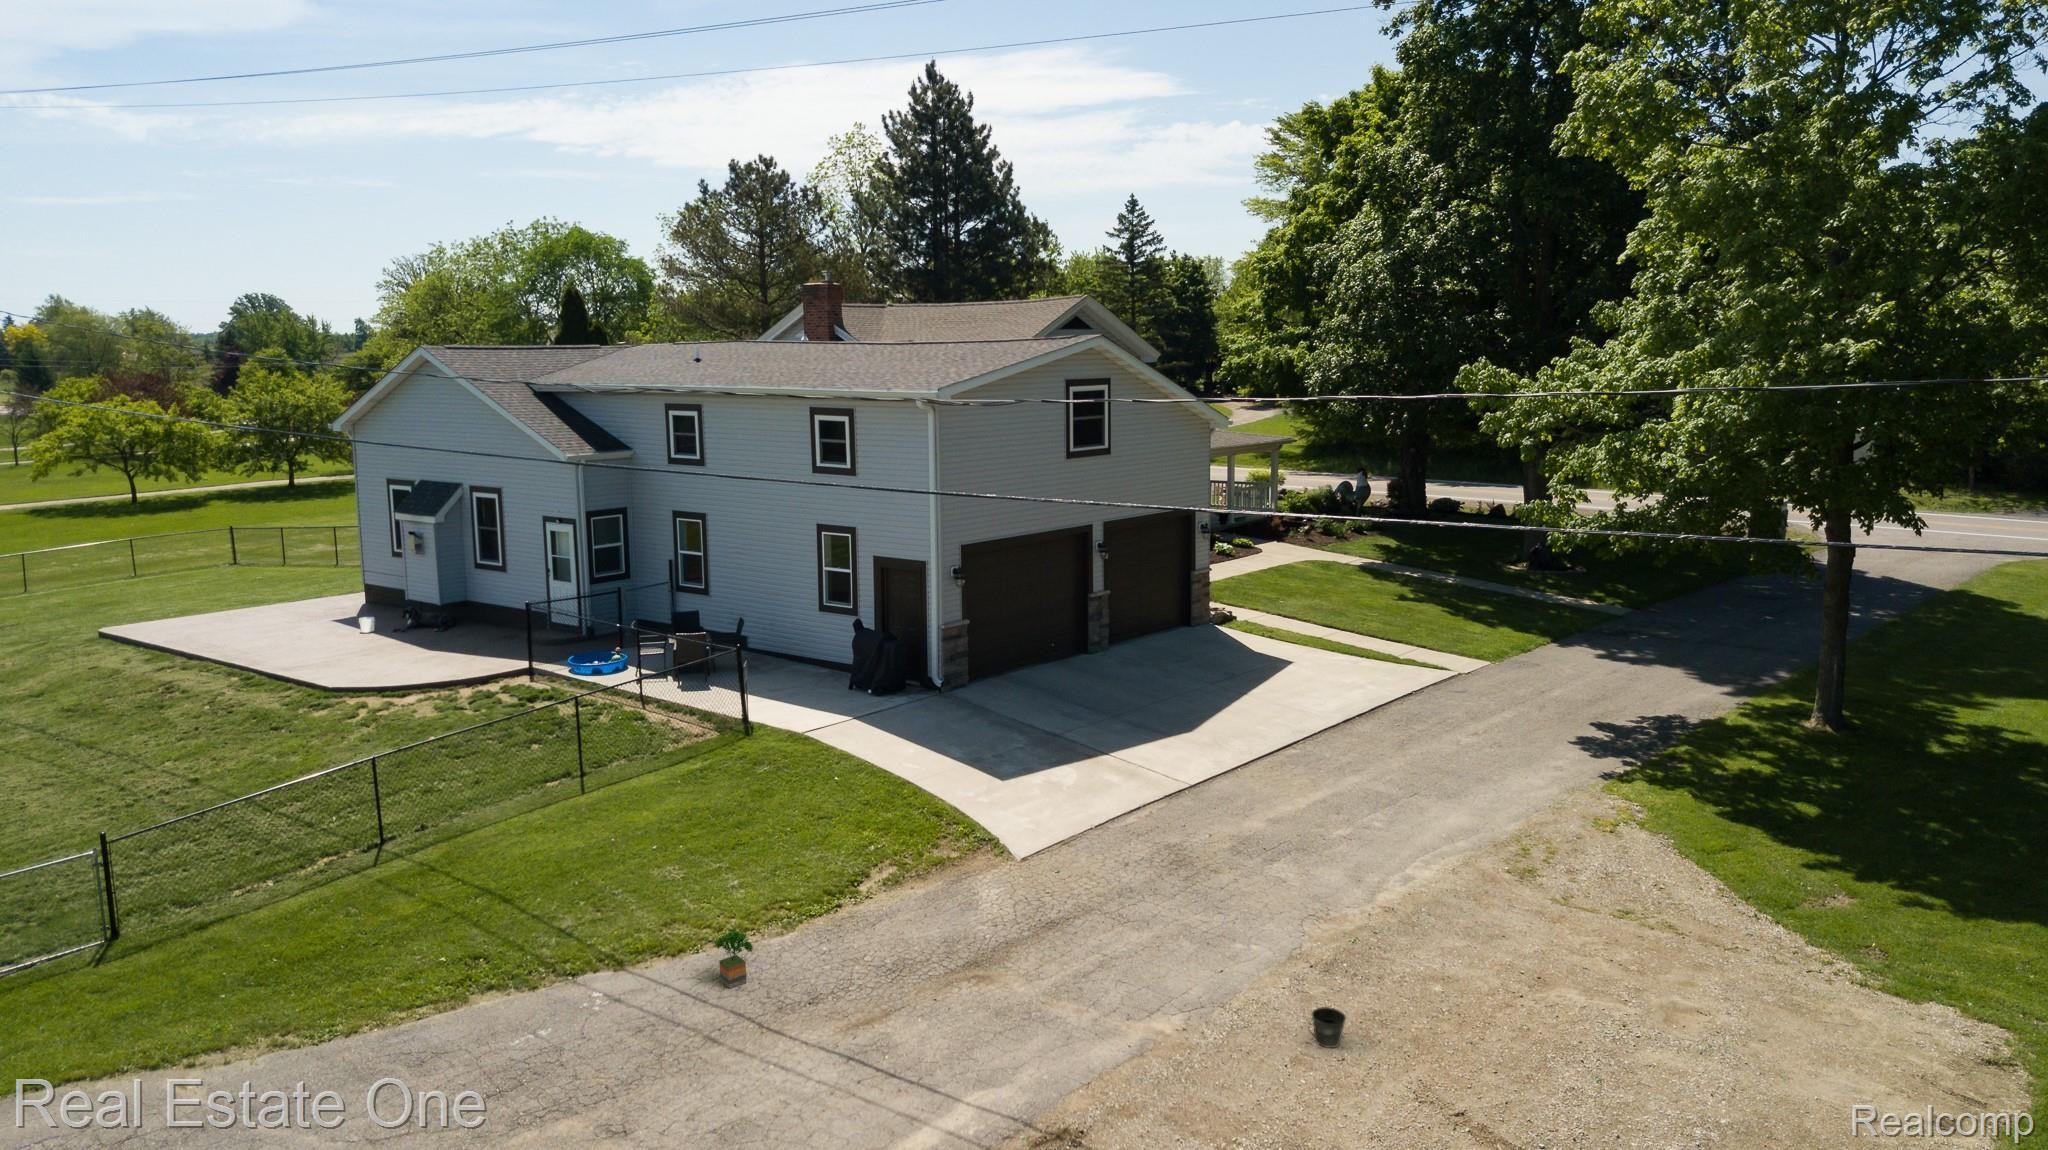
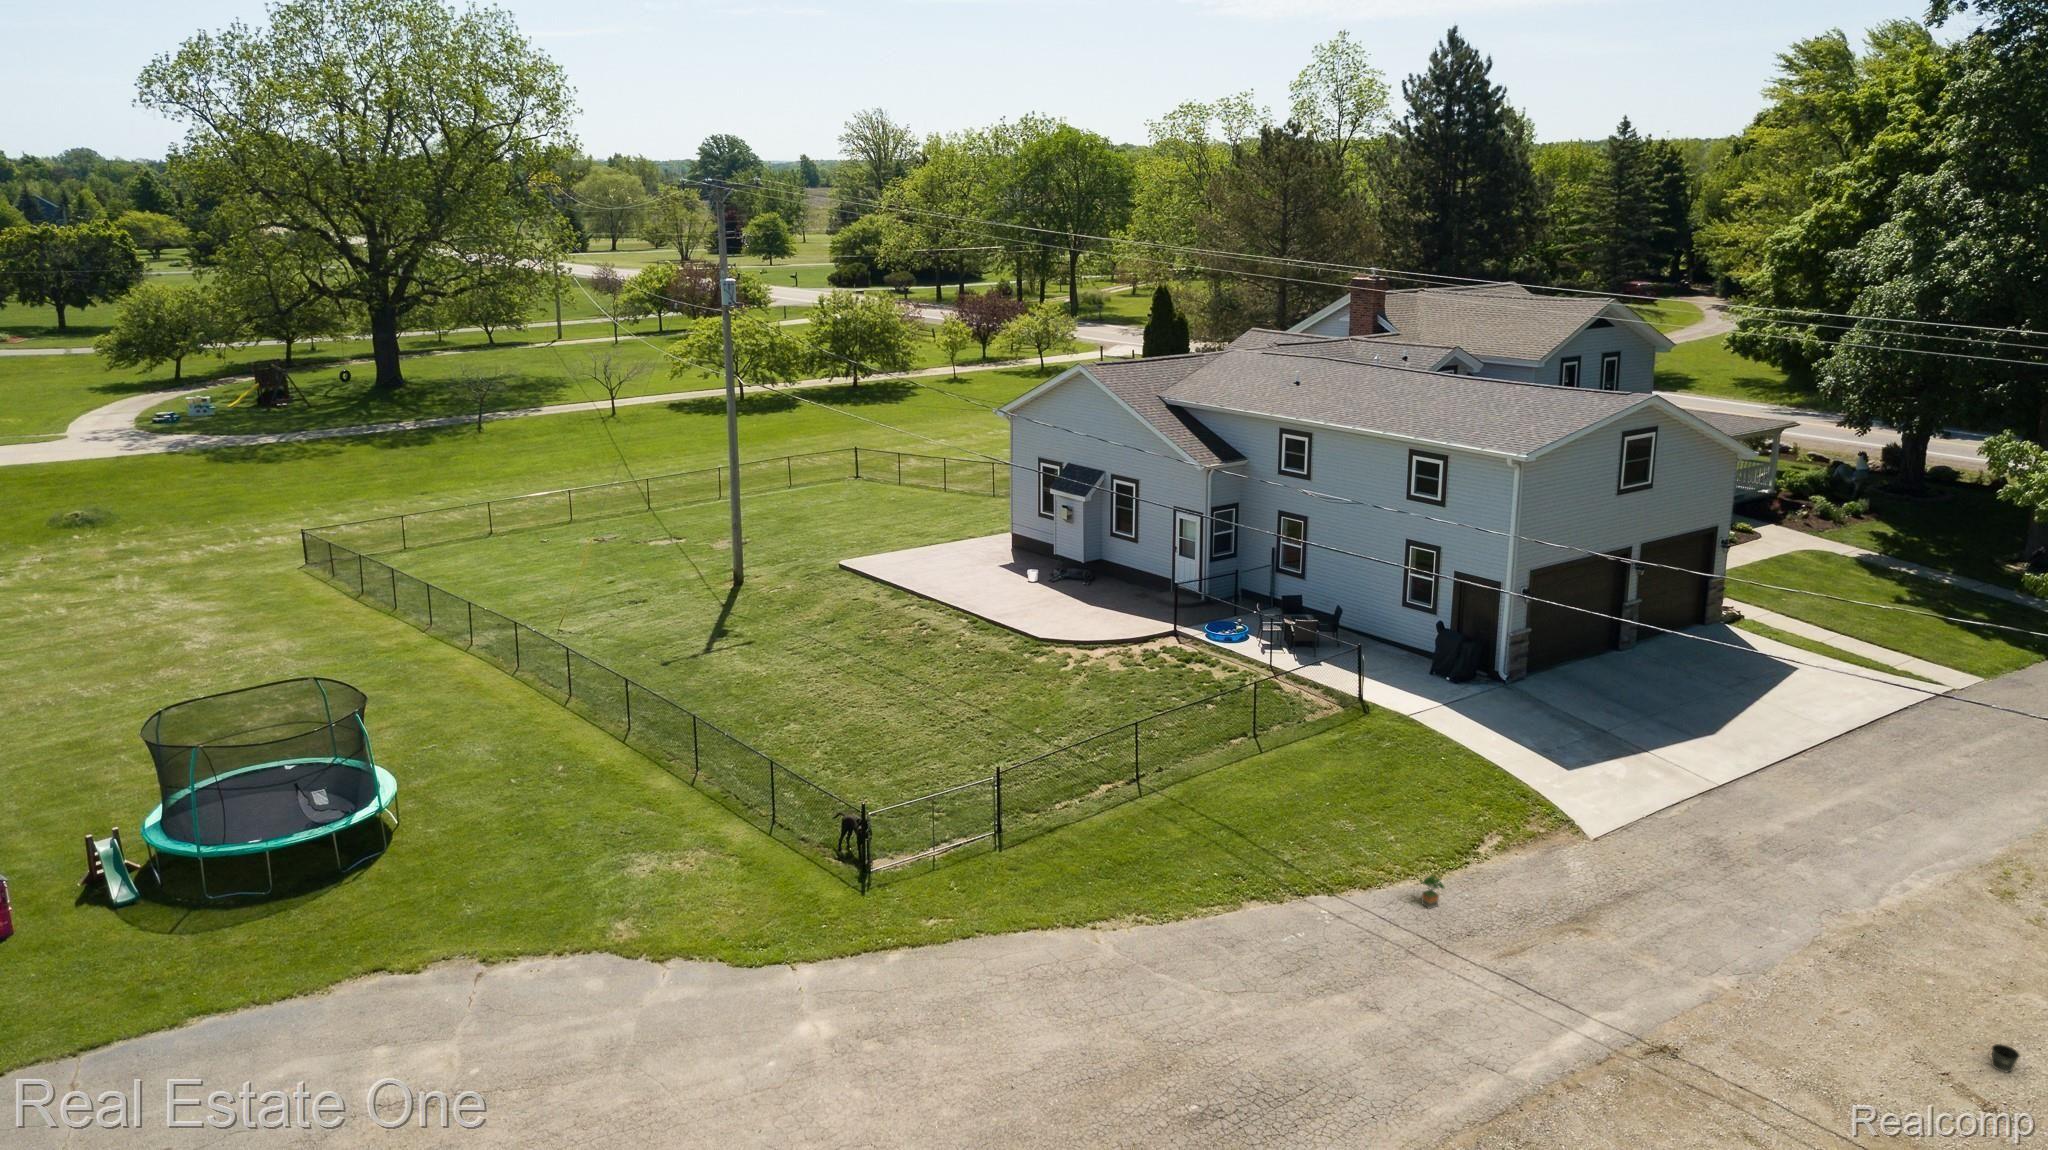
bucket: present [1310,1007,1346,1048] -> present [1991,1044,2019,1072]

